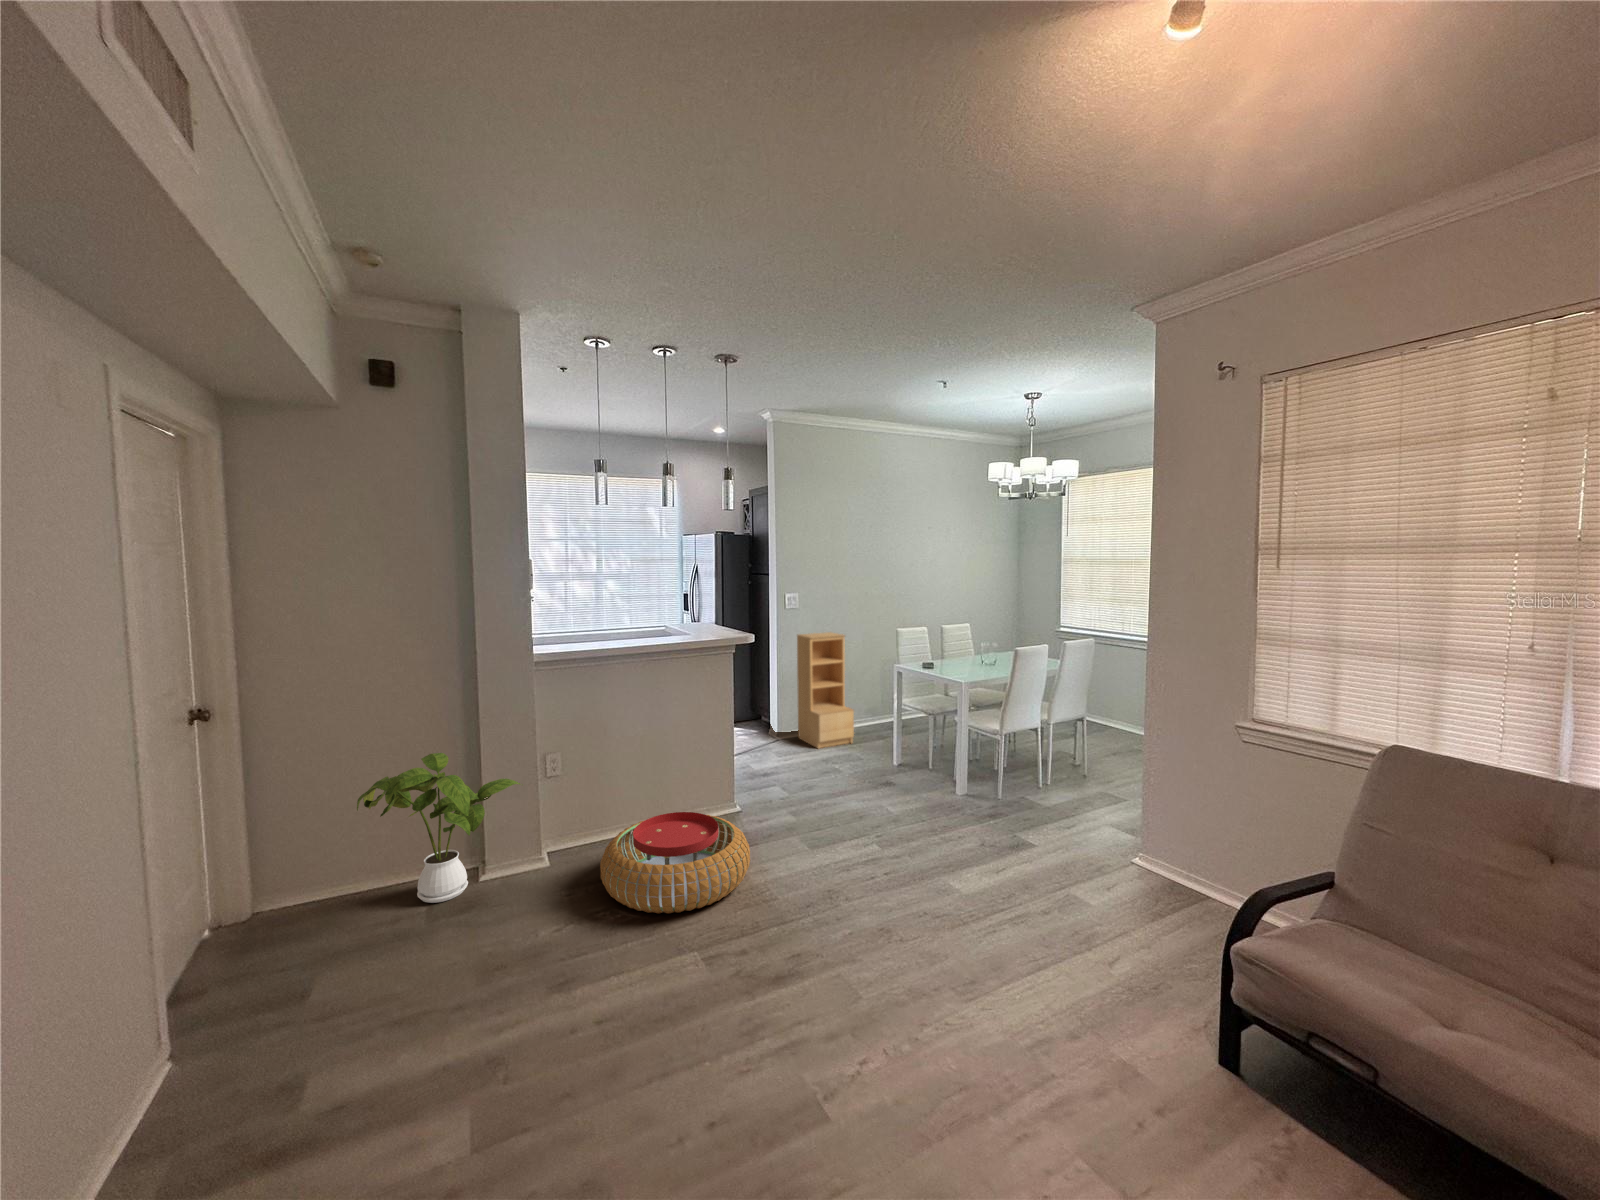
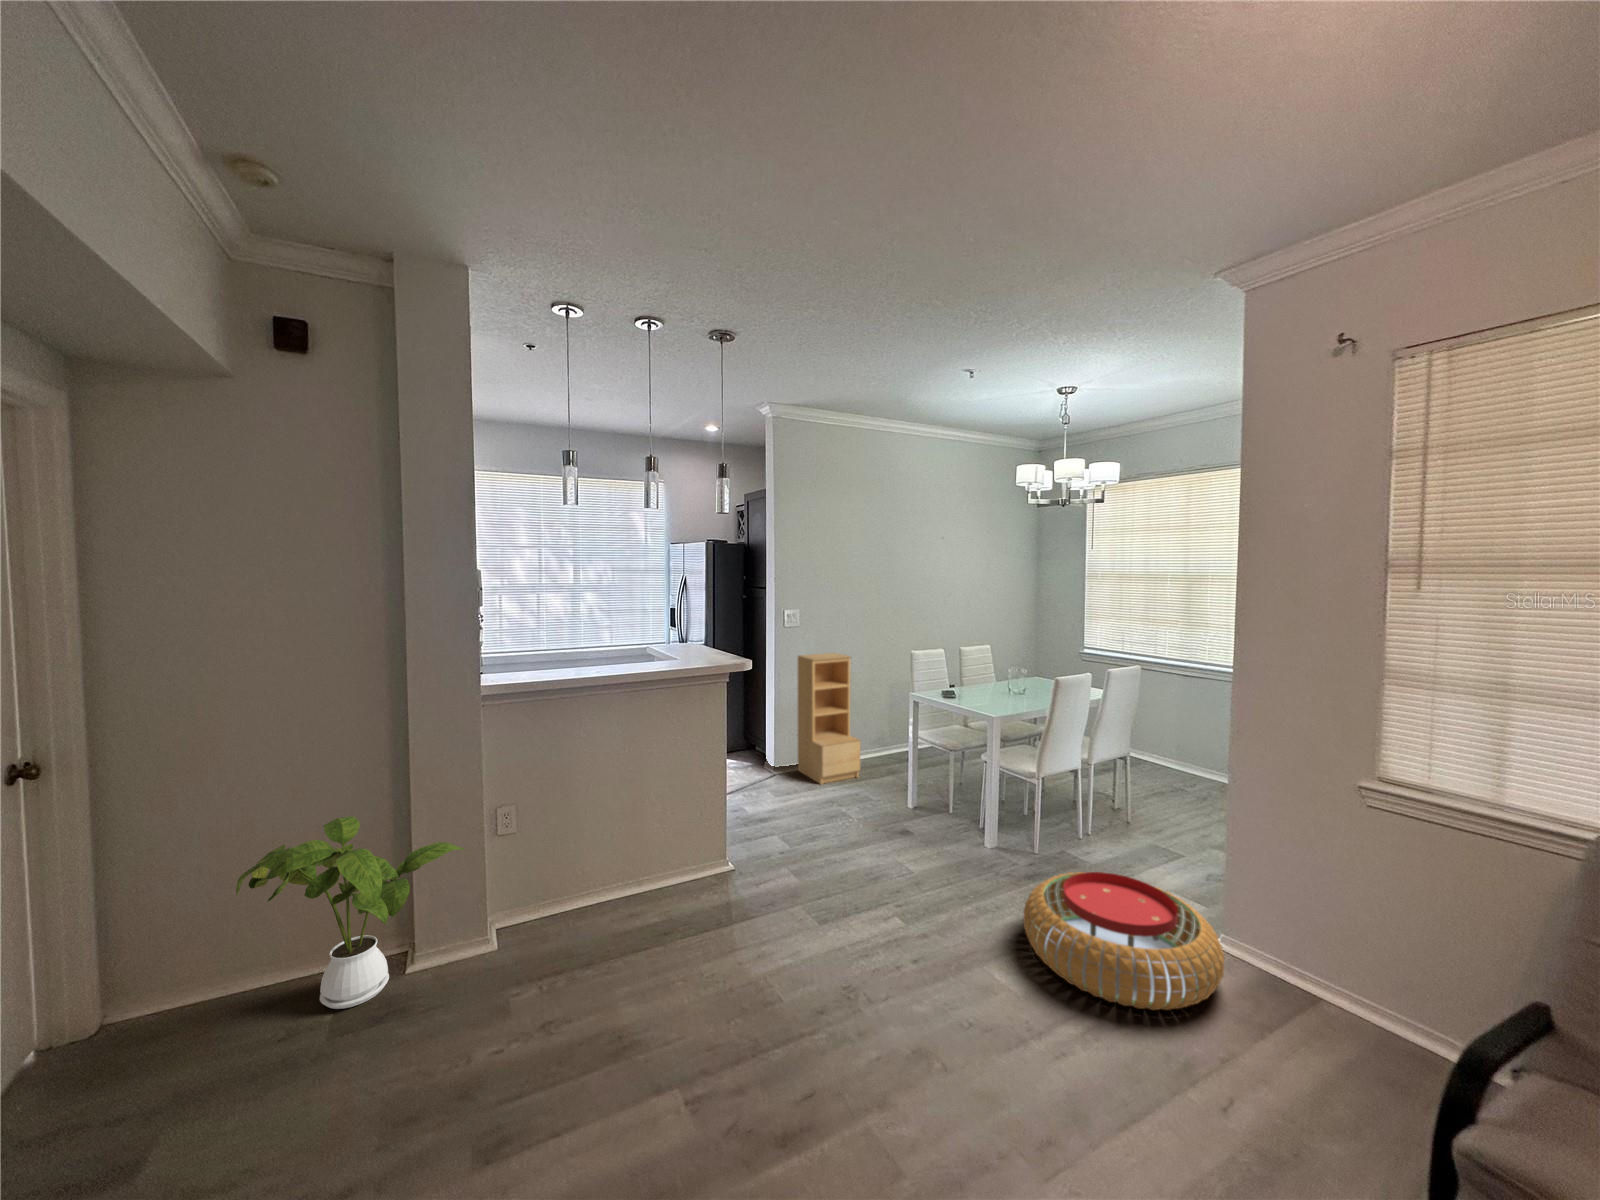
pouf: present [600,812,750,913] -> present [1024,872,1224,1010]

